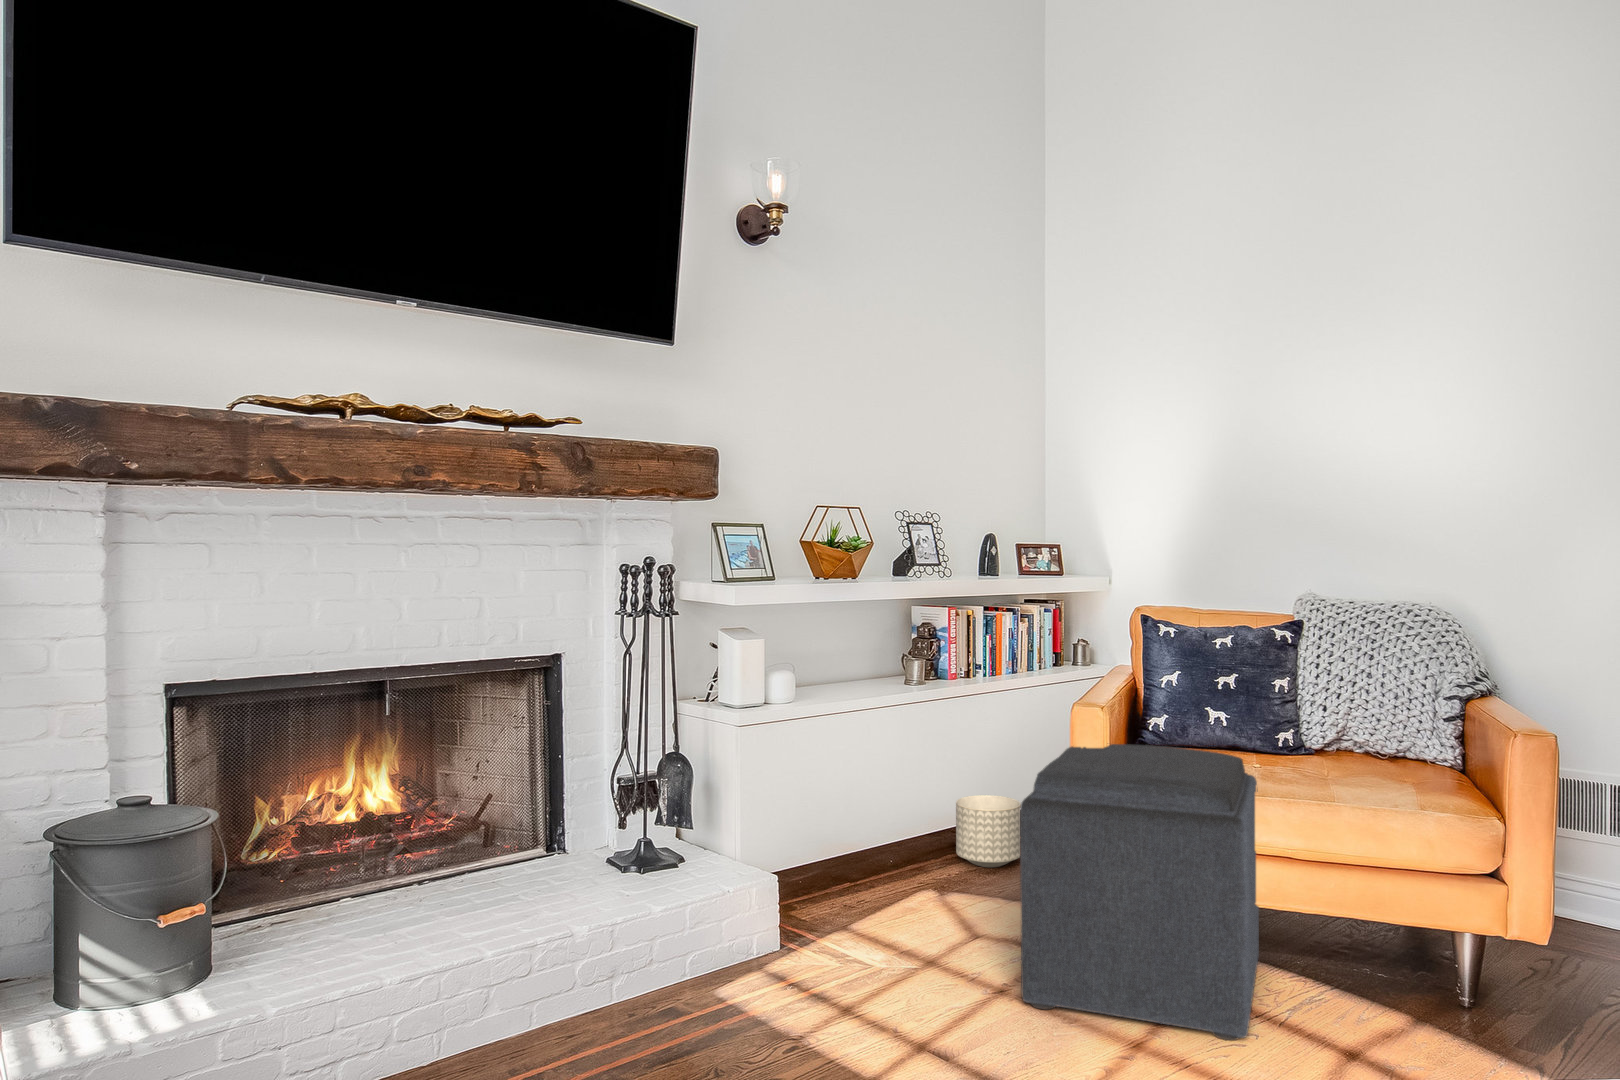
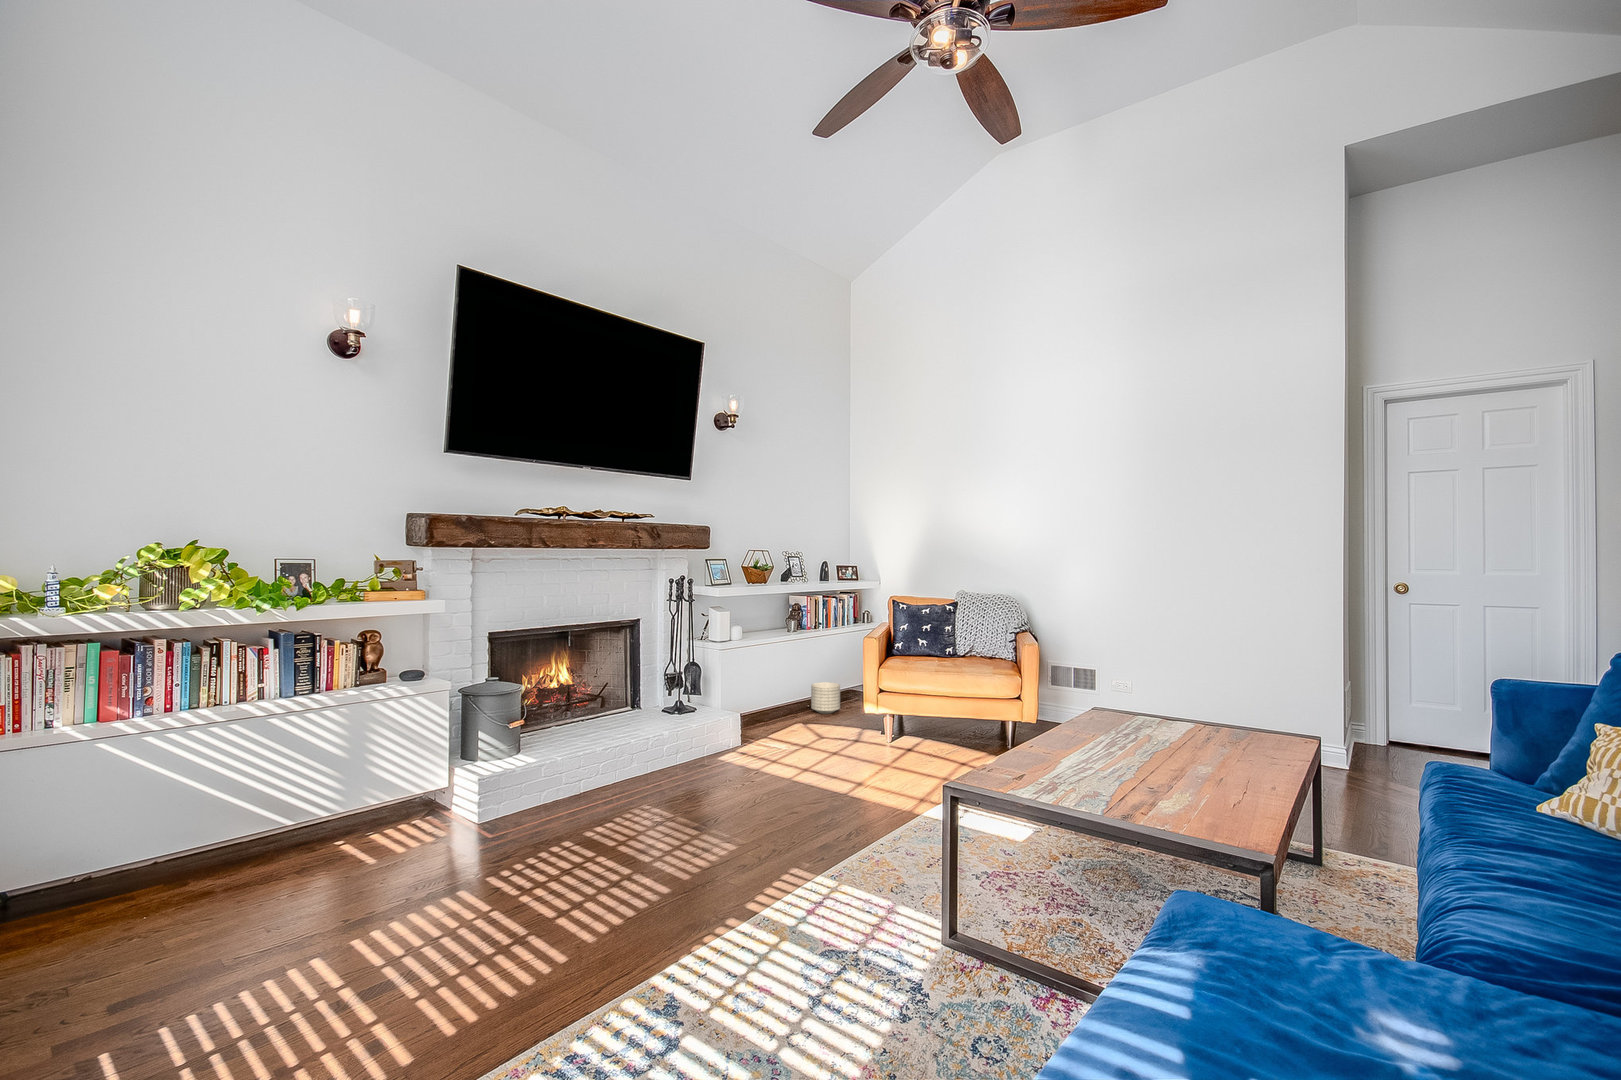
ottoman: present [1020,744,1259,1040] -> none [844,655,936,763]

